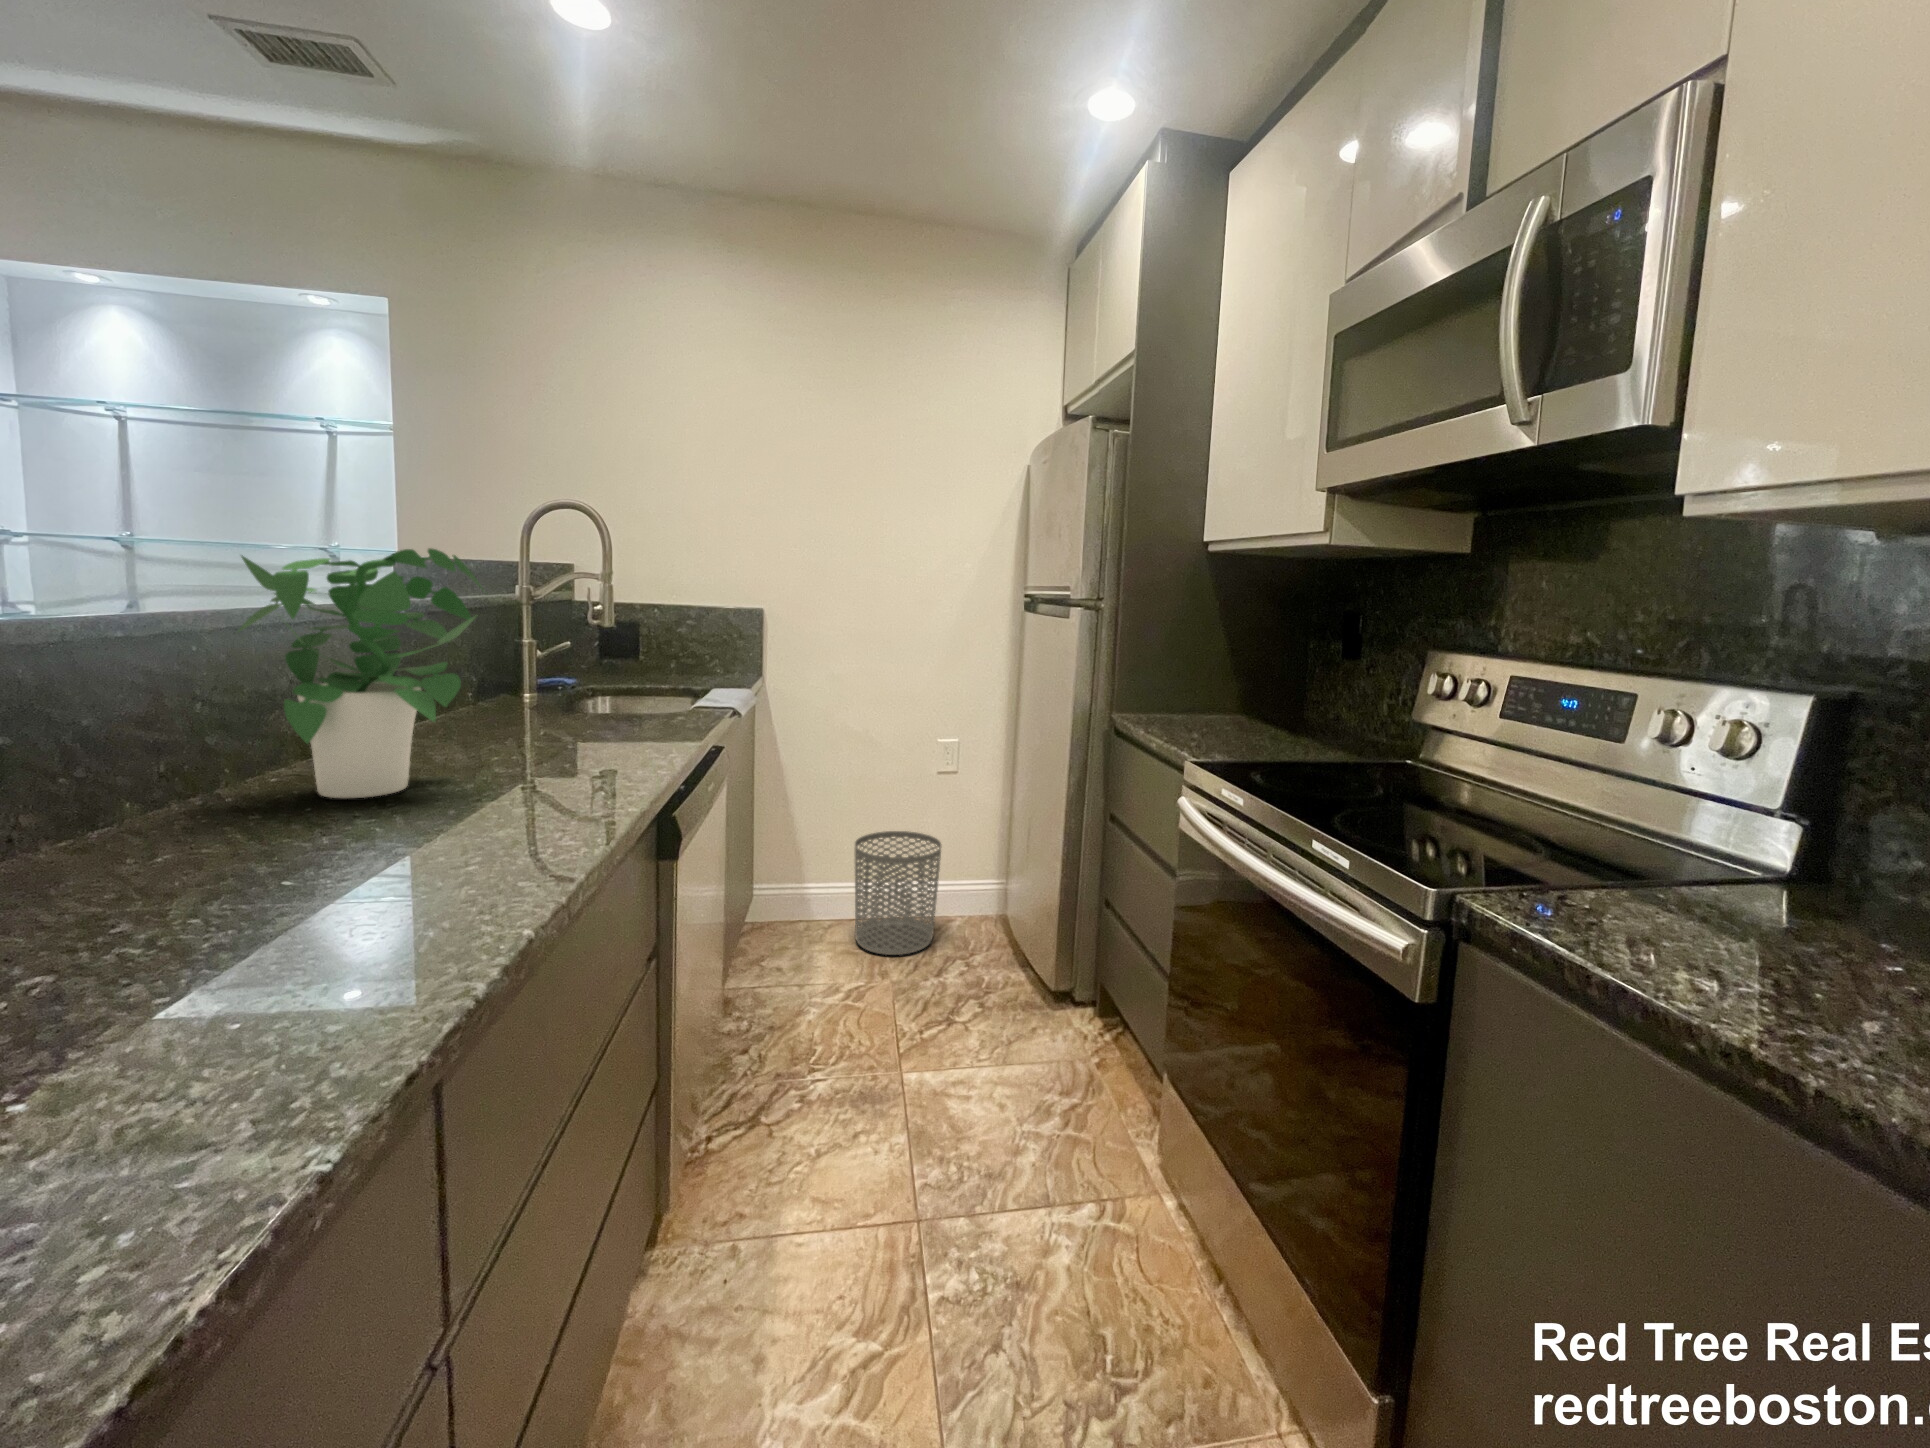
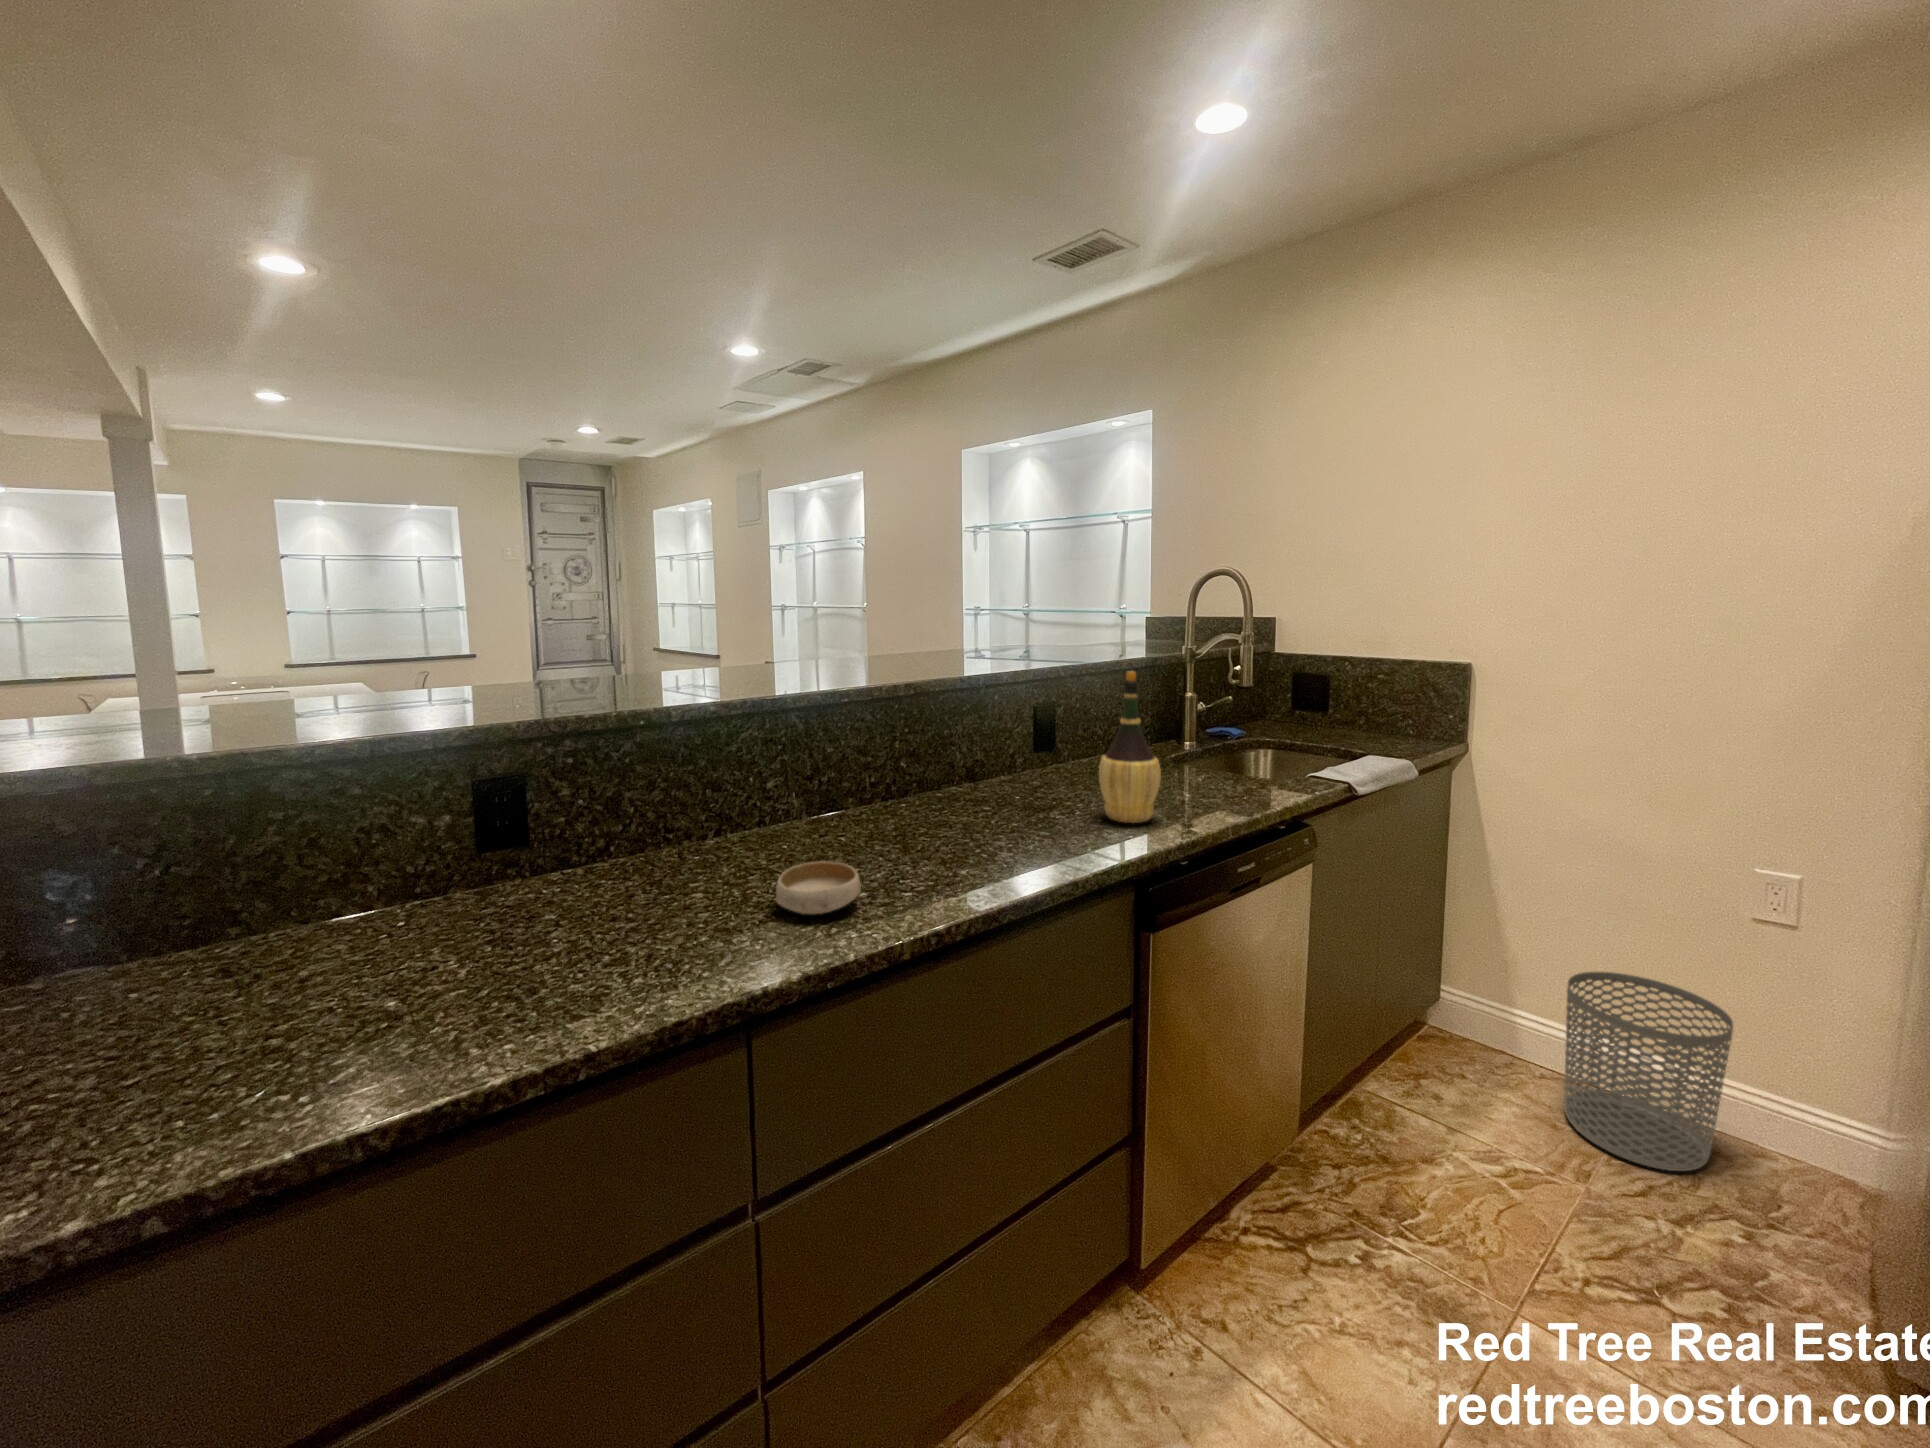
potted plant: present [238,548,484,798] -> none [874,654,1008,827]
wine bottle: none [567,589,642,756] -> present [1099,671,1161,823]
bowl: none [290,828,455,904] -> present [776,861,861,914]

